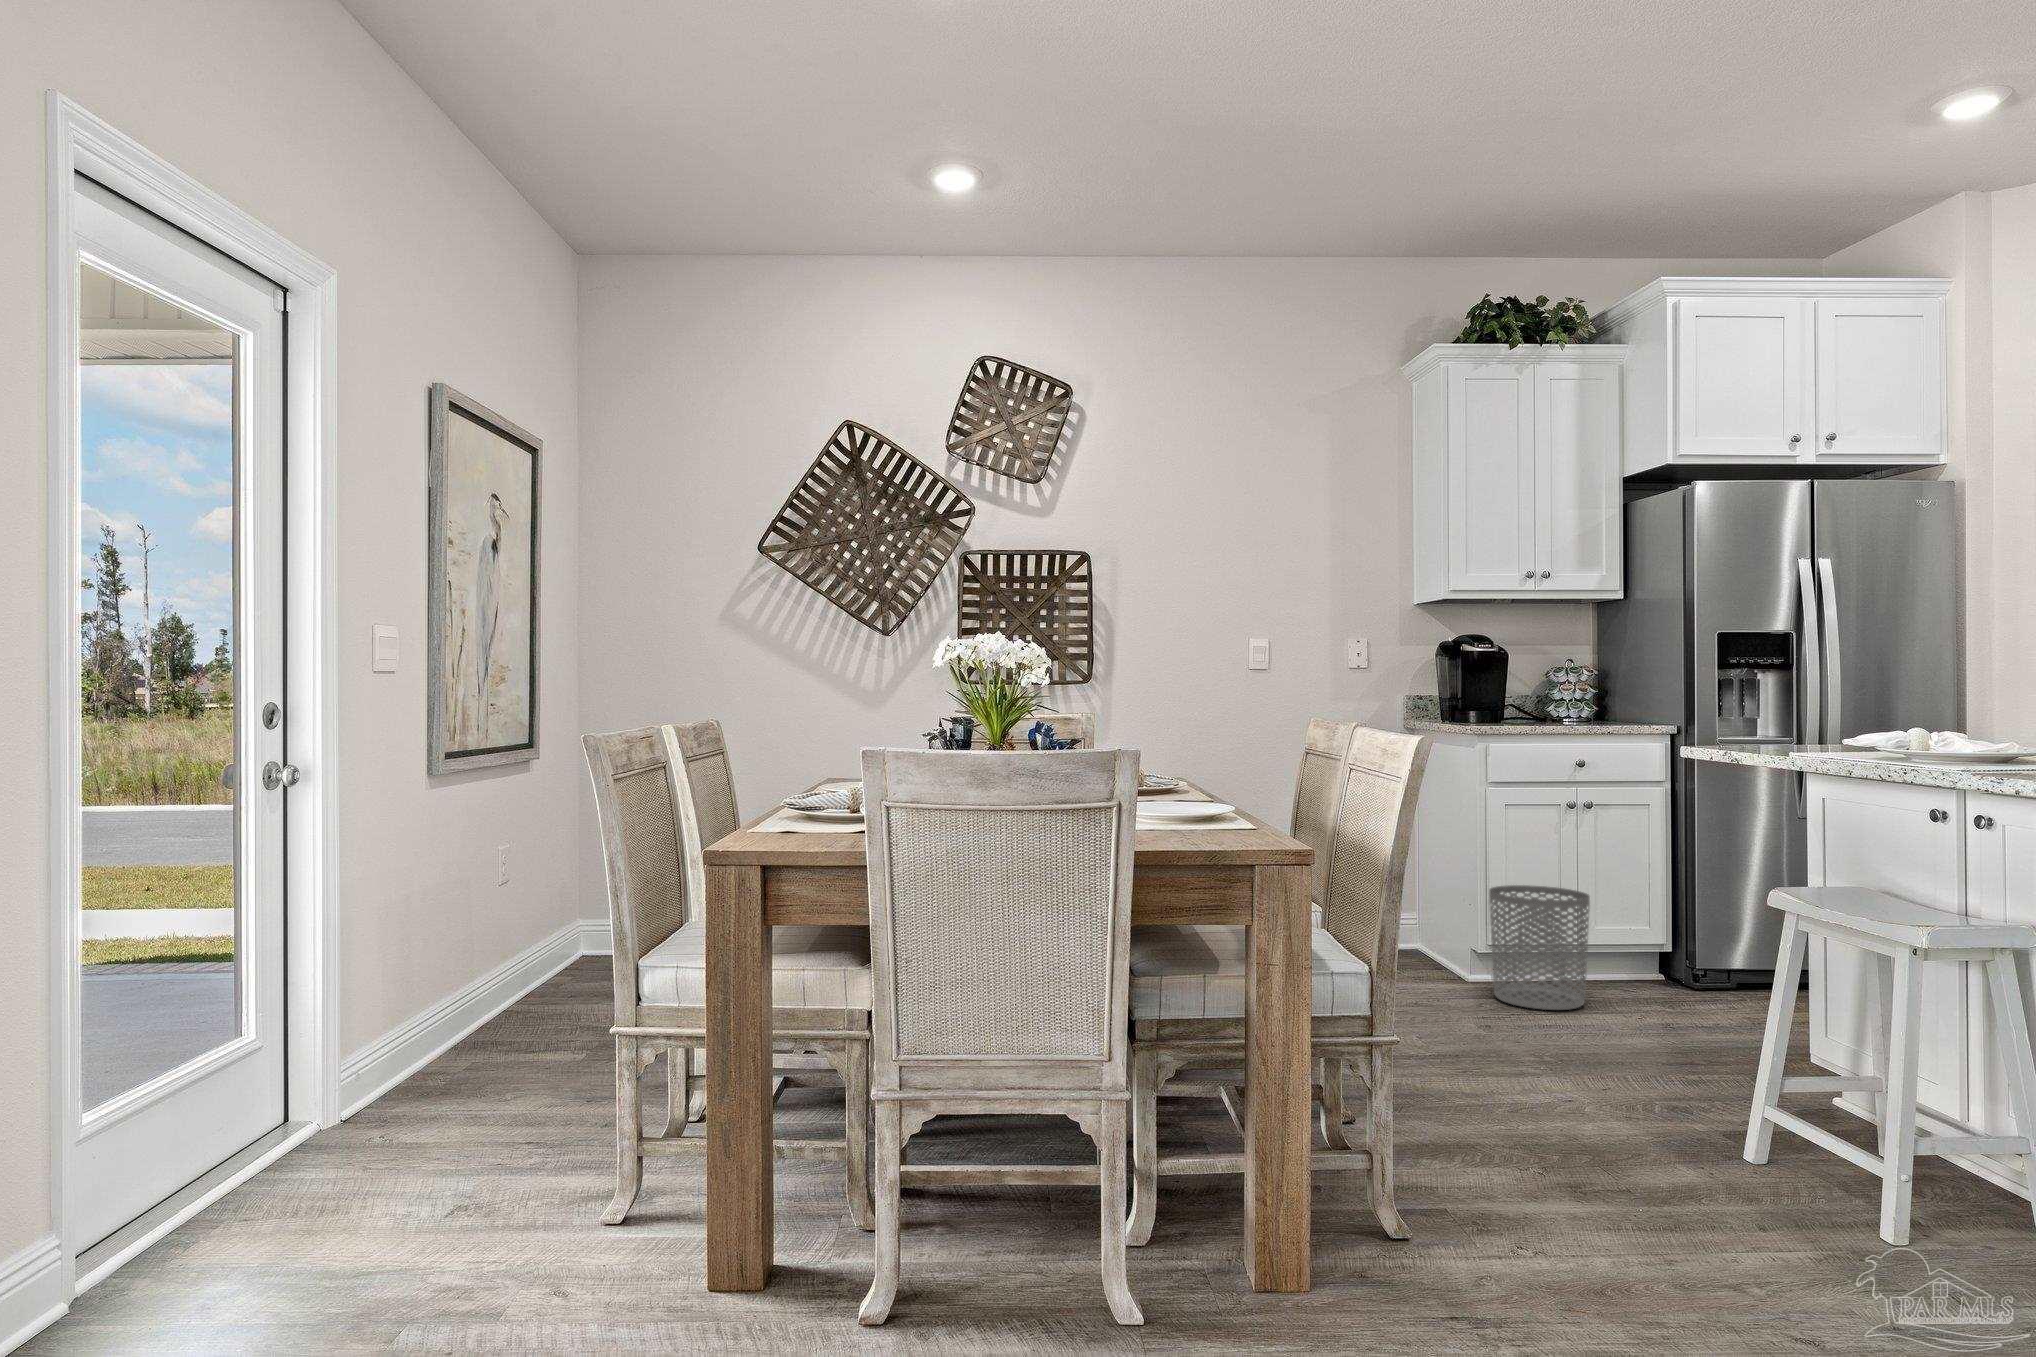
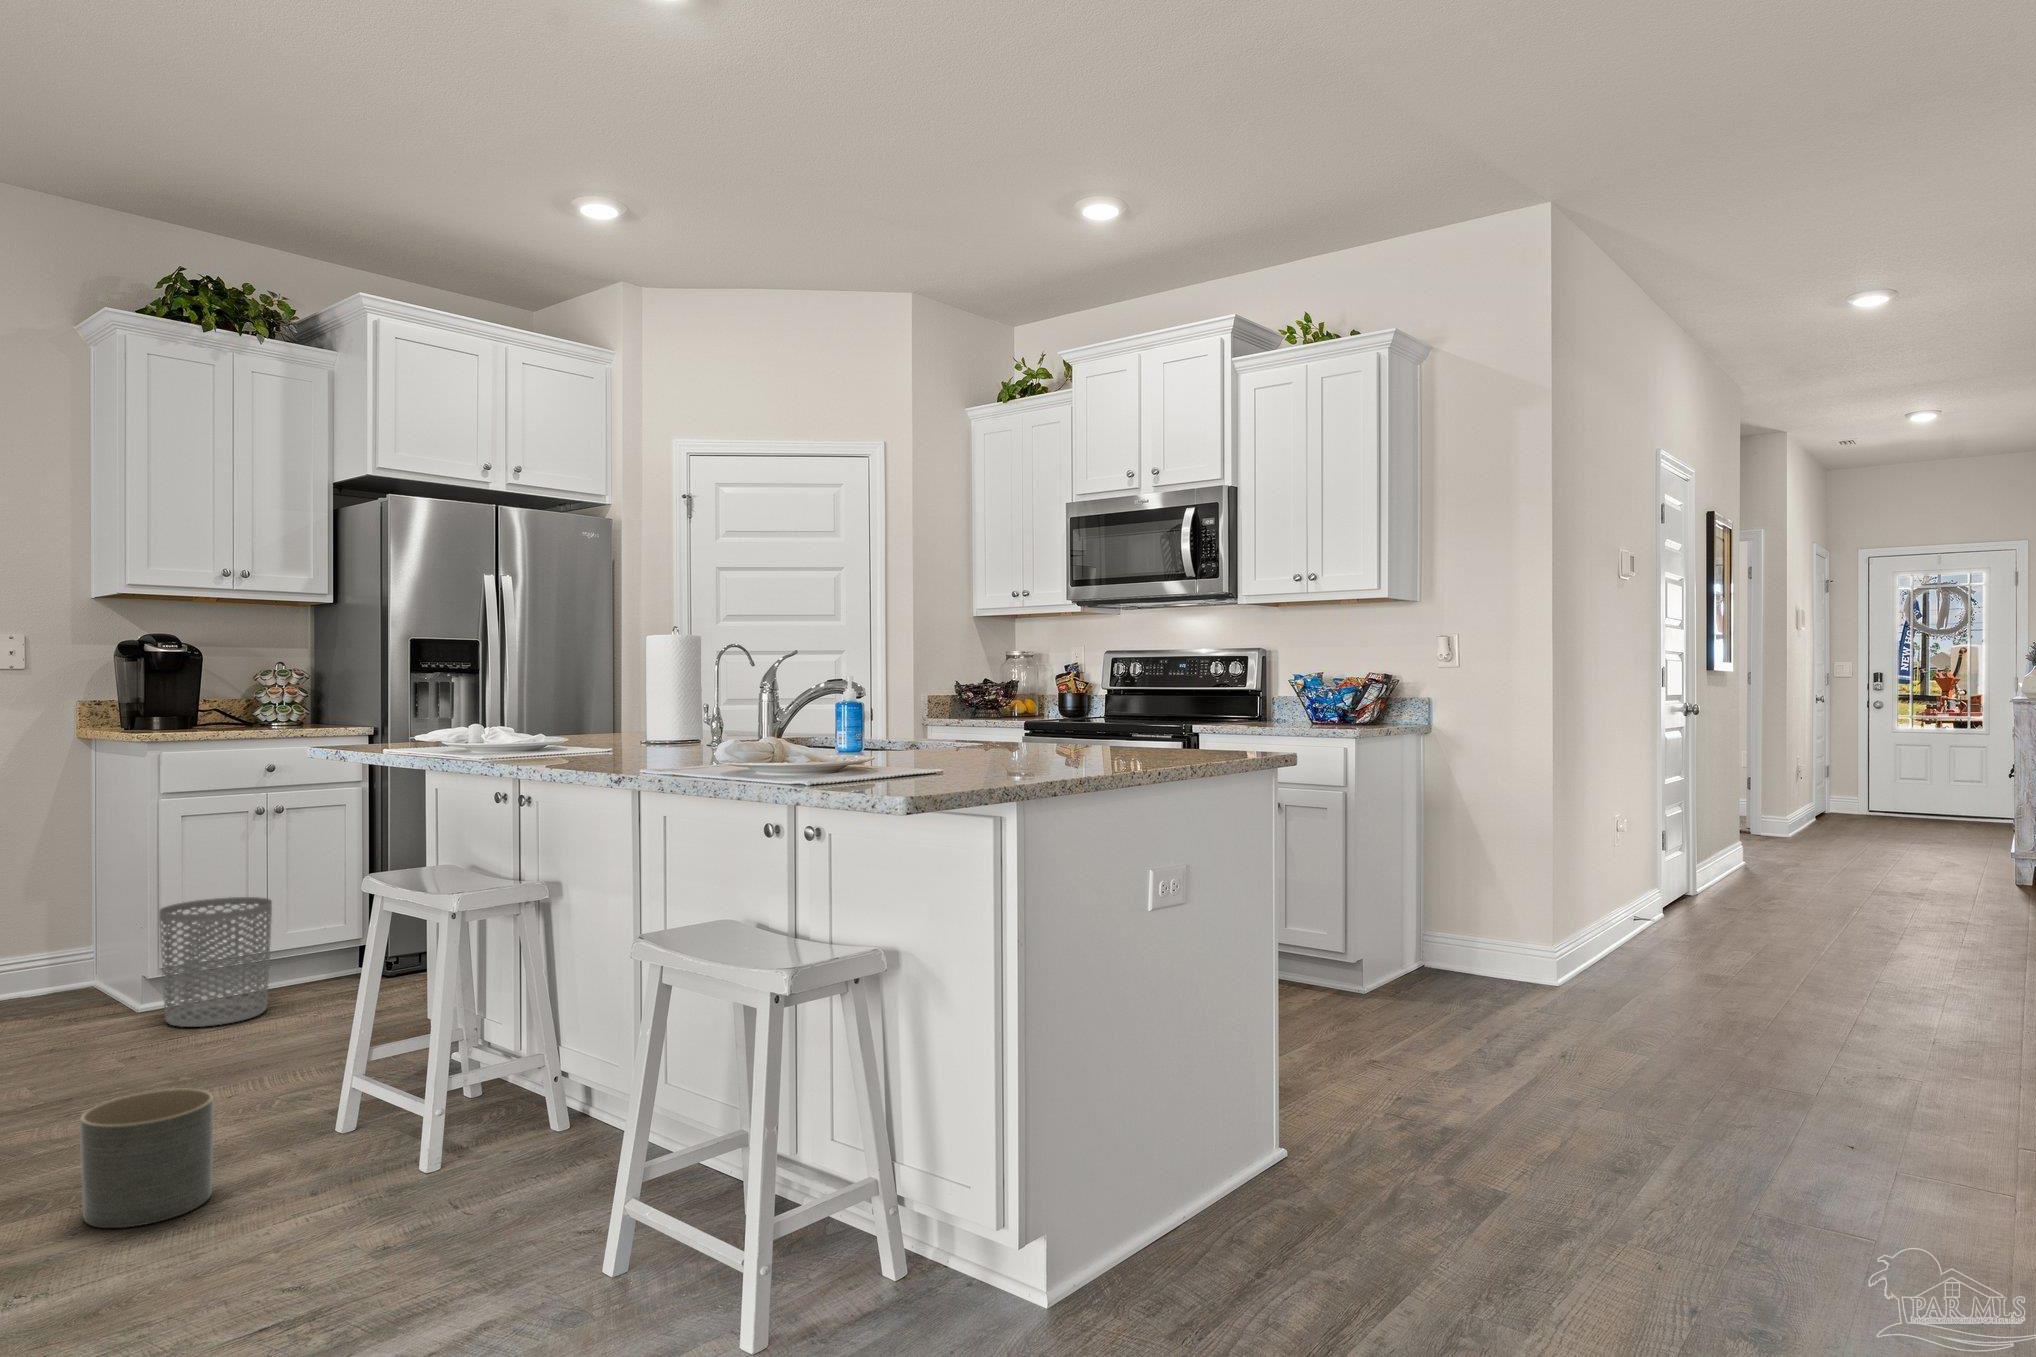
planter: none [1525,1071,1648,1211] -> present [80,1089,214,1228]

